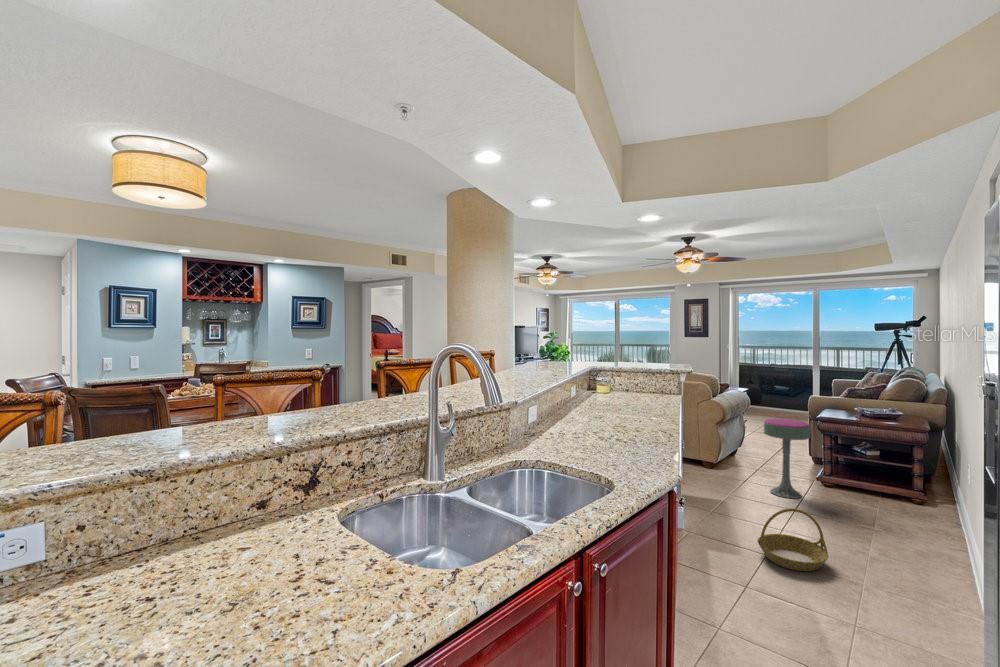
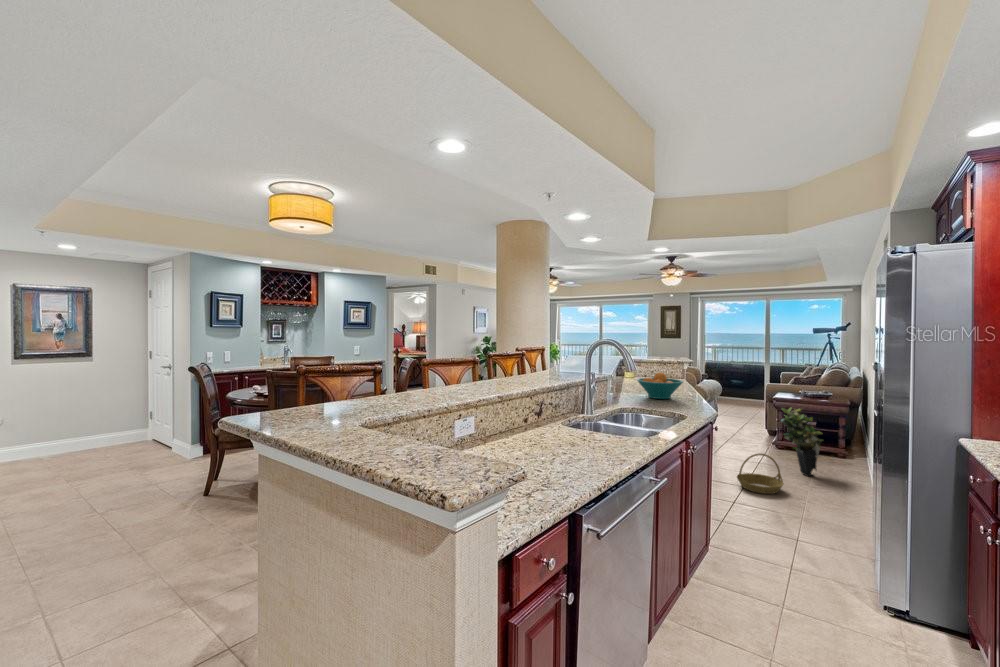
fruit bowl: none [573,399,647,443] -> present [637,372,683,399]
bar stool: present [764,418,810,499] -> none [735,398,768,456]
potted plant: none [826,436,891,538] -> present [781,408,823,476]

